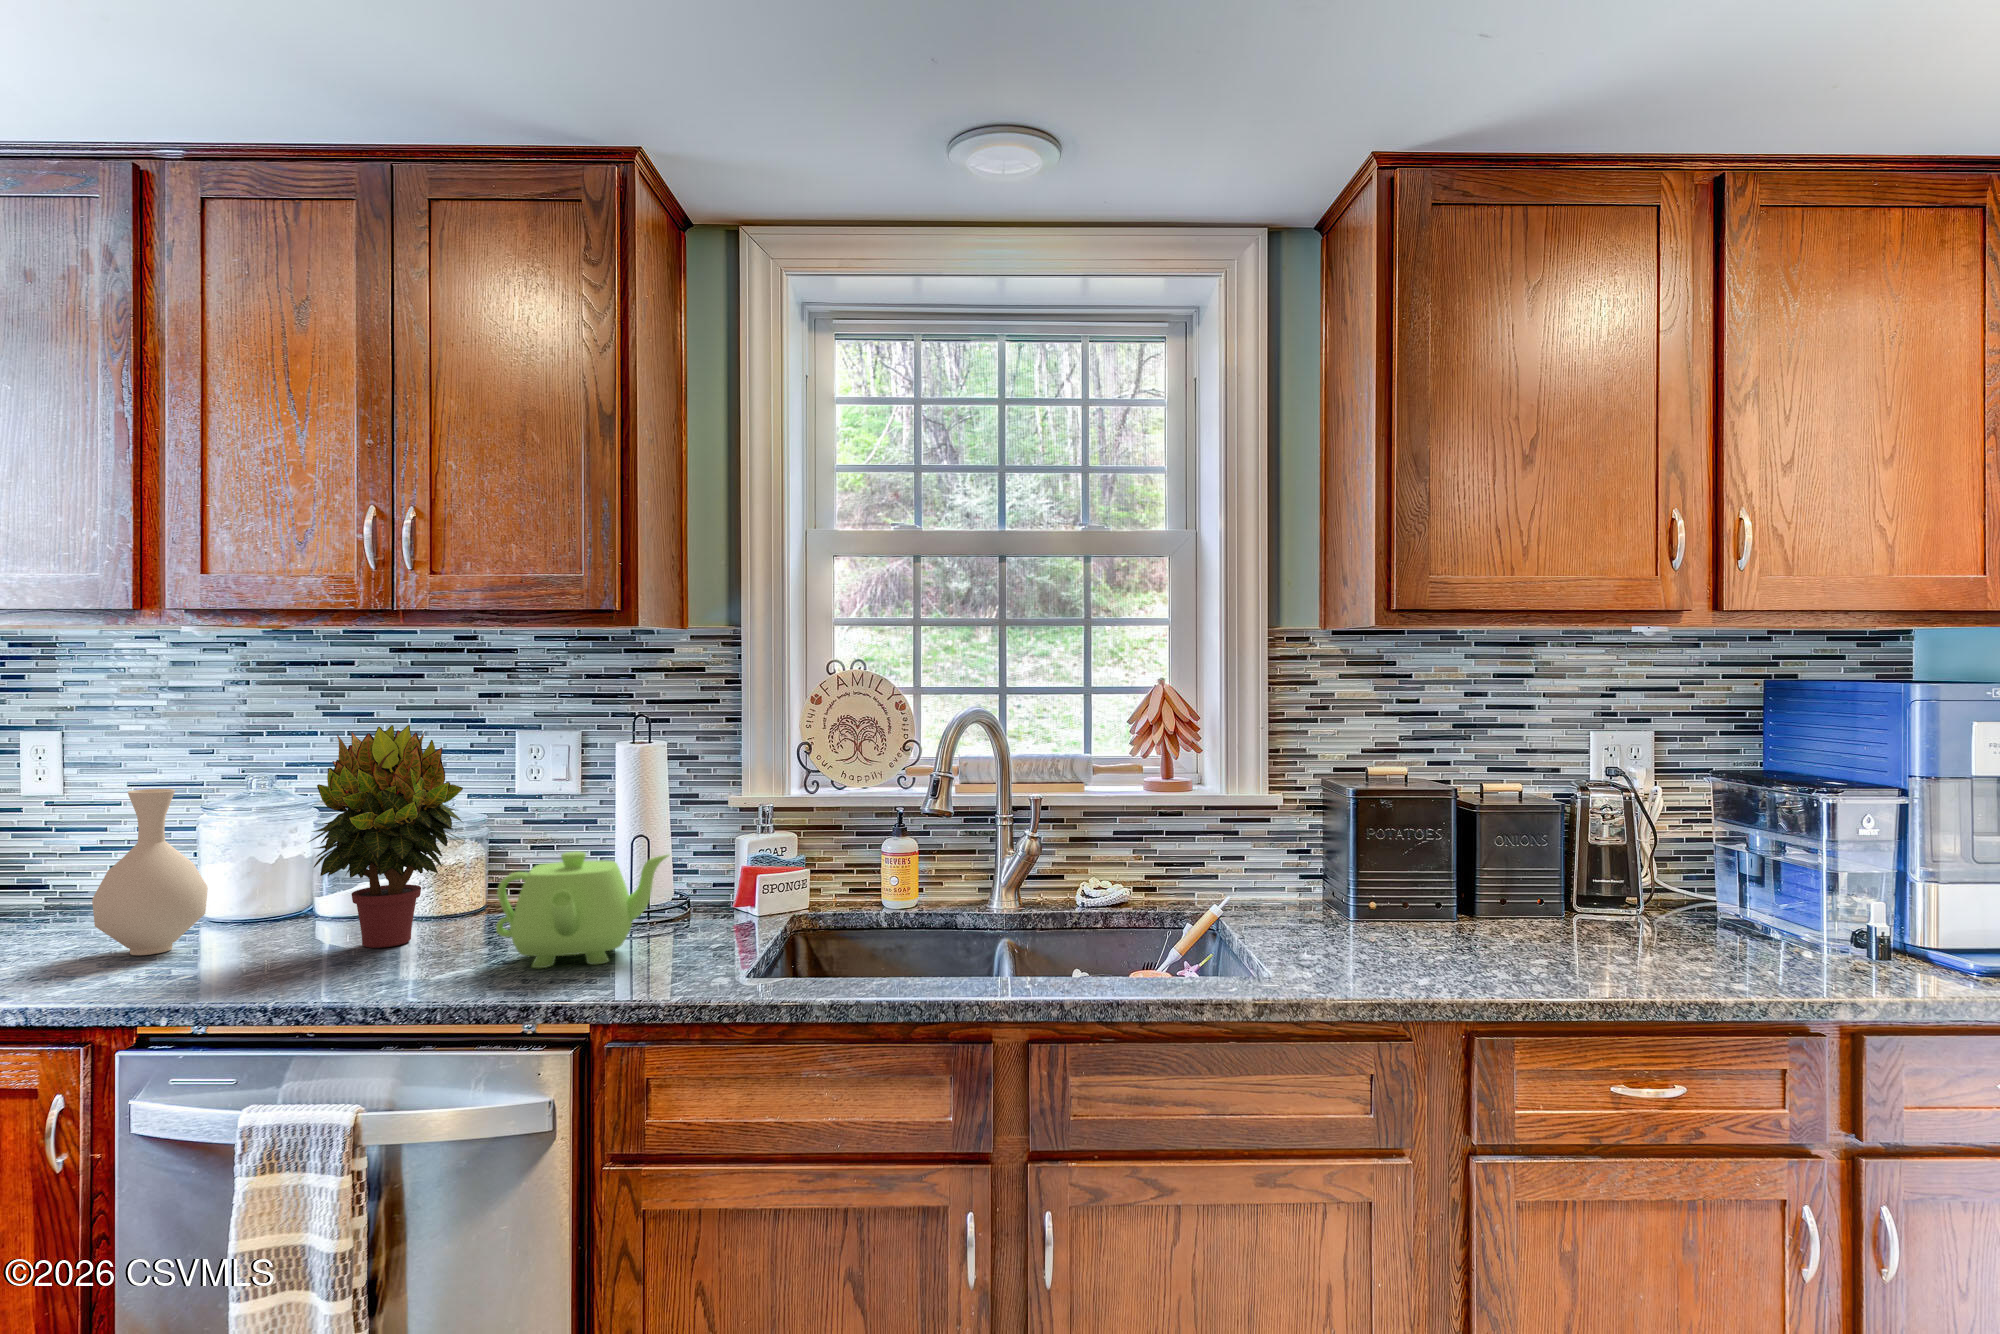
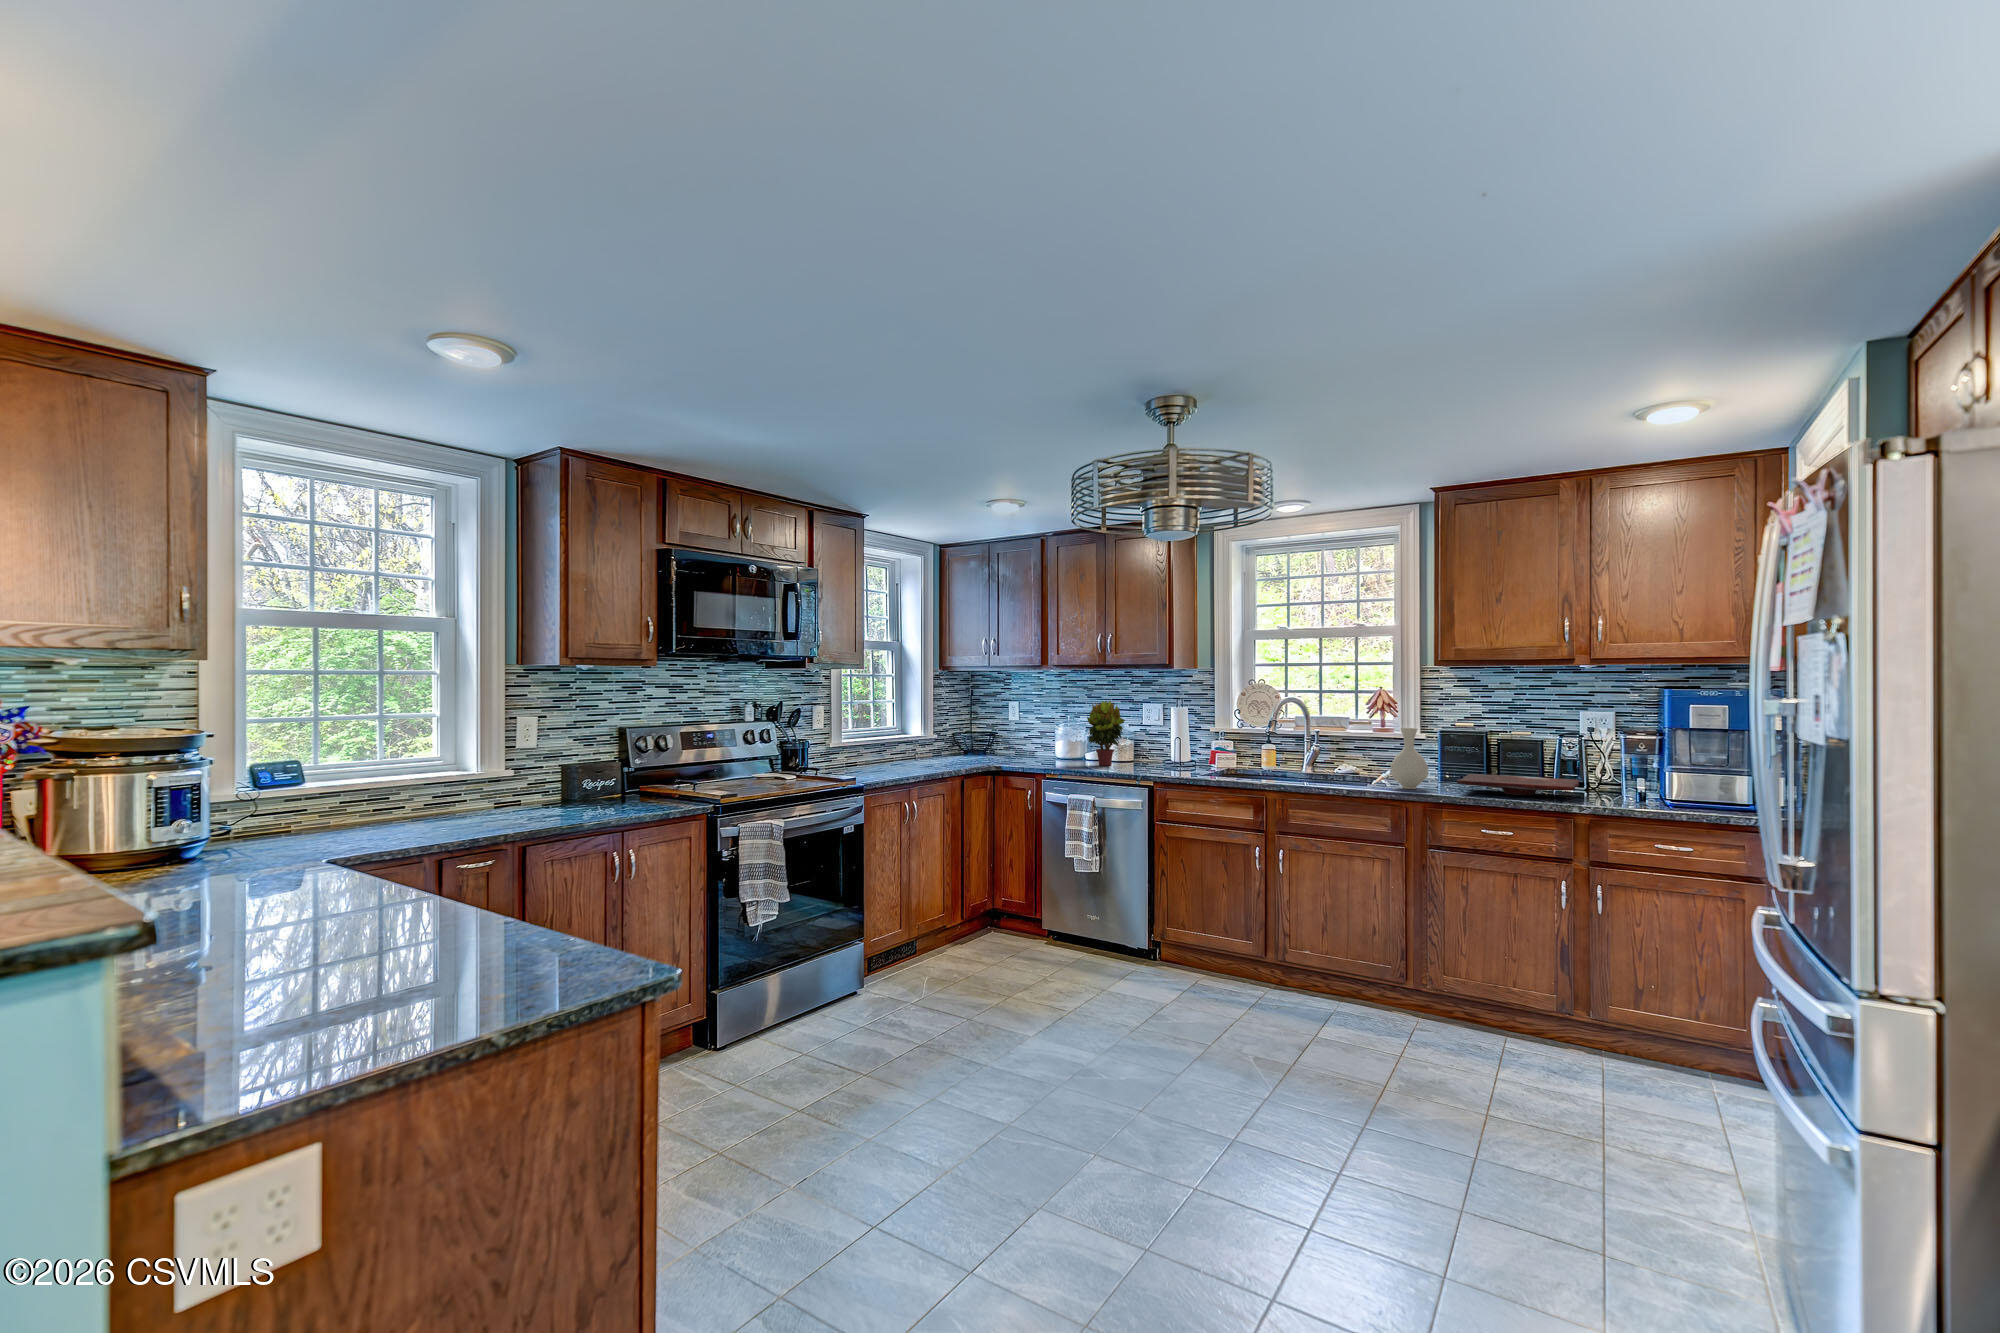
vase: present [92,789,208,955] -> present [1391,728,1428,789]
teapot: present [496,851,669,968] -> none [1133,739,1182,771]
cutting board: none [1467,900,1846,965] -> present [1457,774,1579,796]

